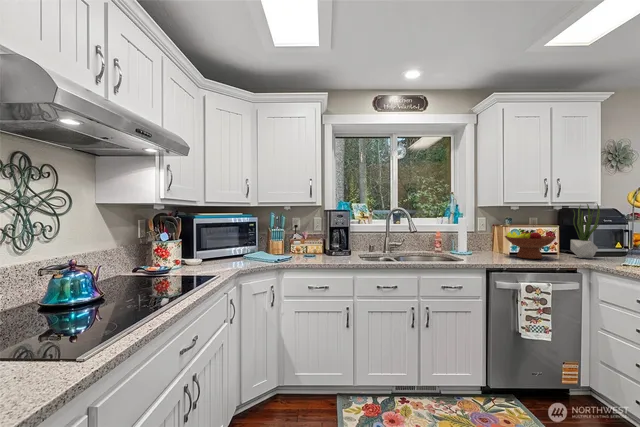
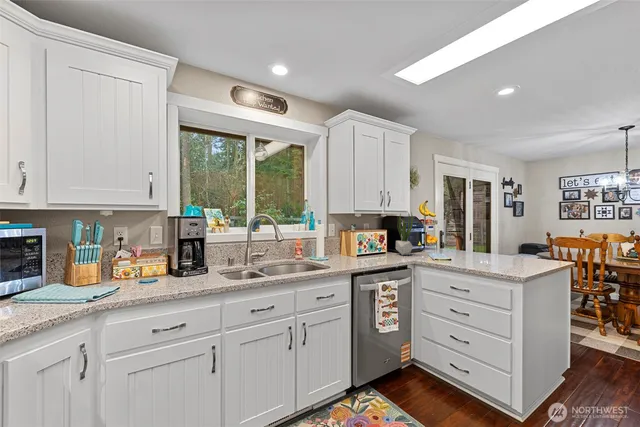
fruit bowl: present [505,230,556,259] -> none [354,234,392,259]

